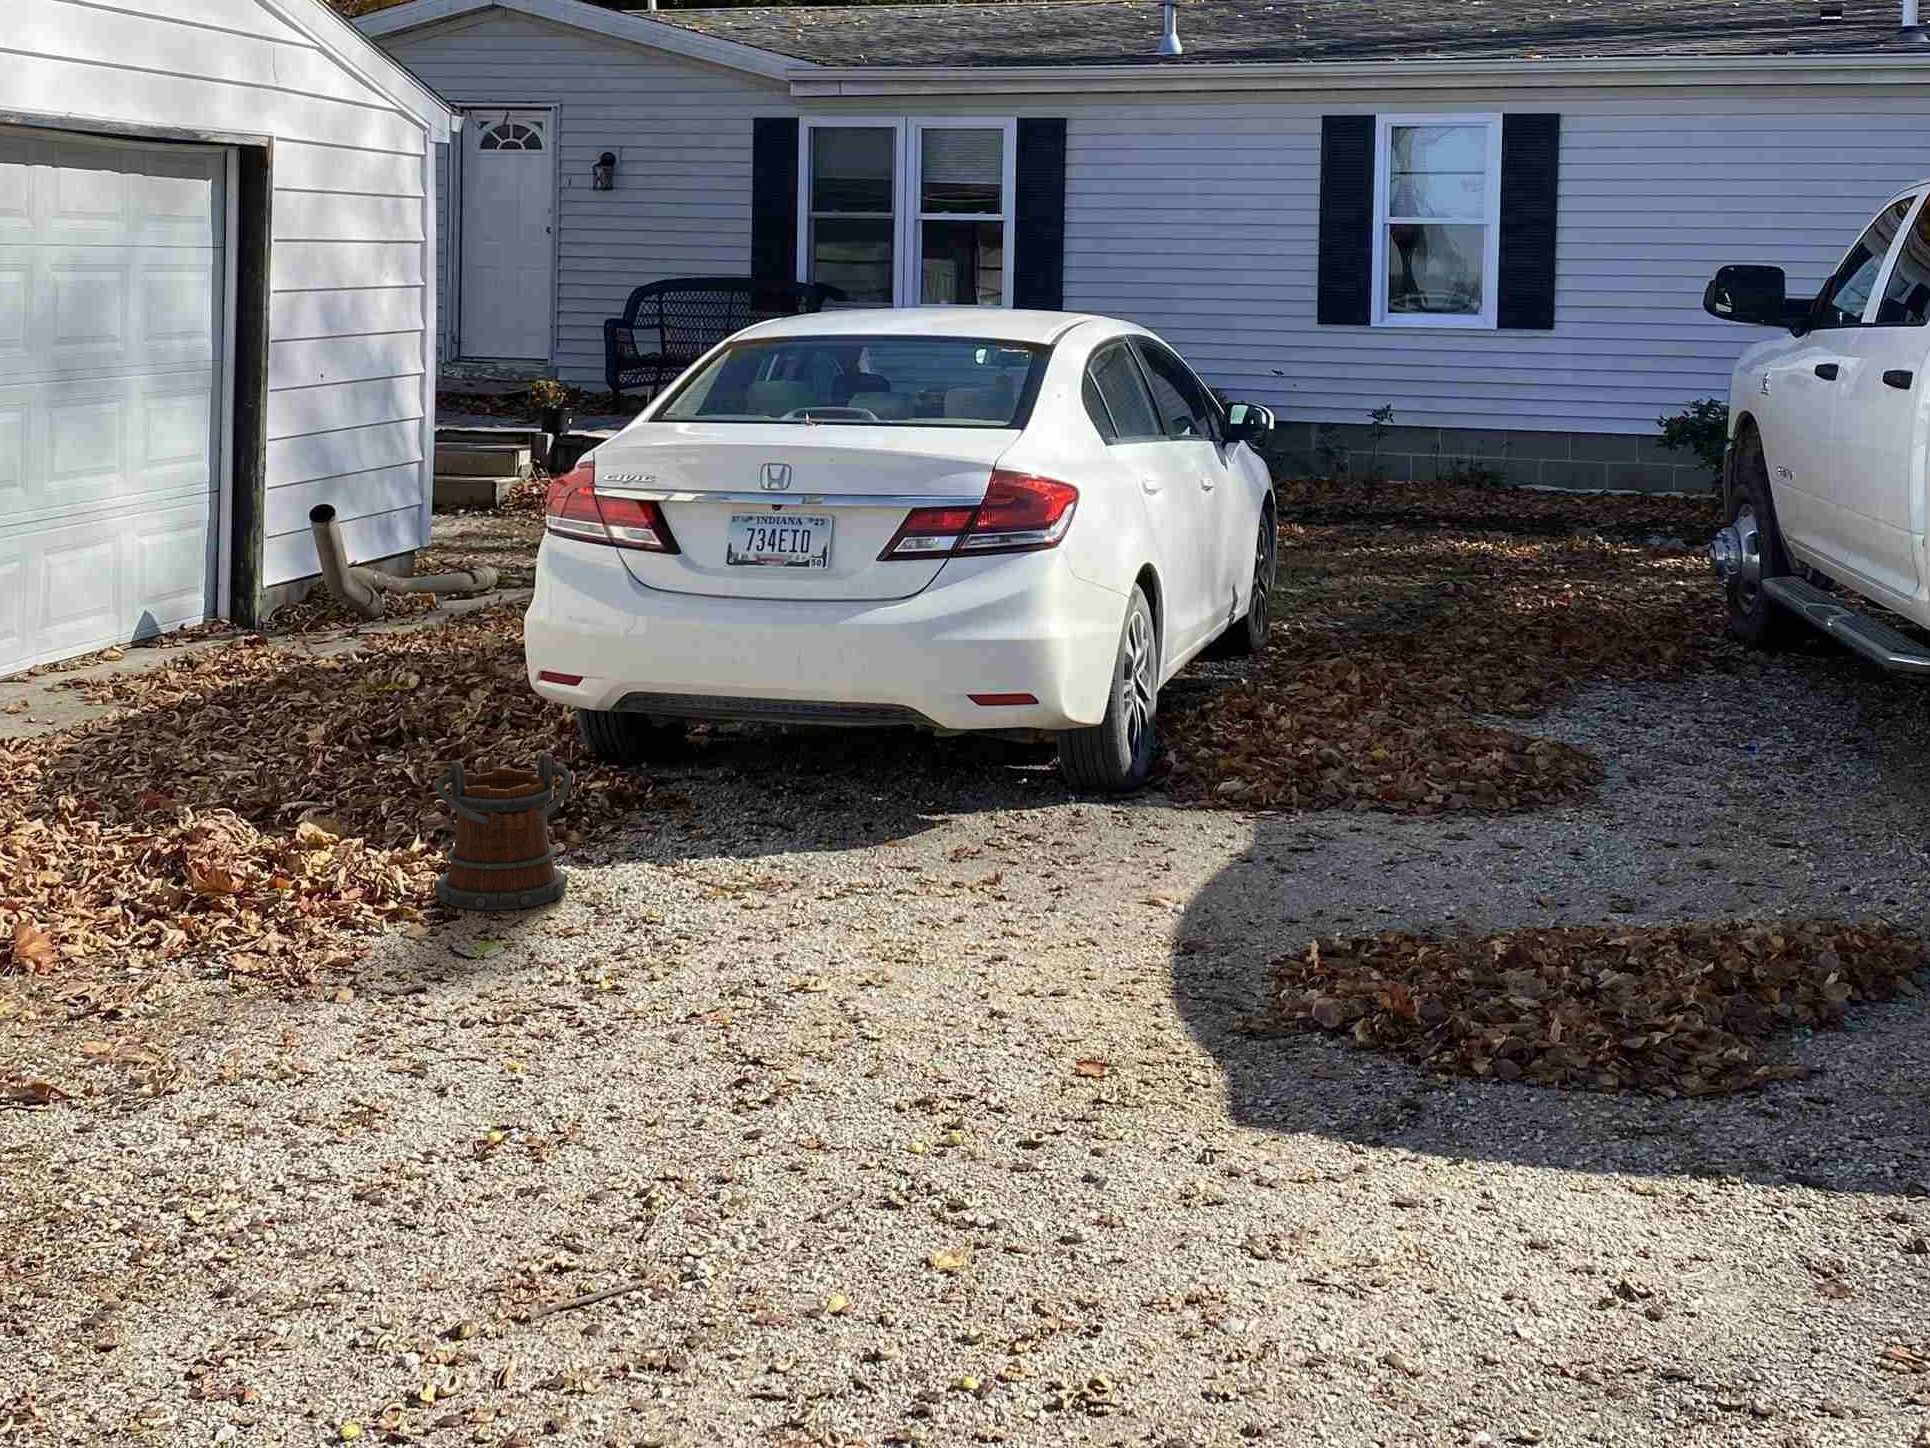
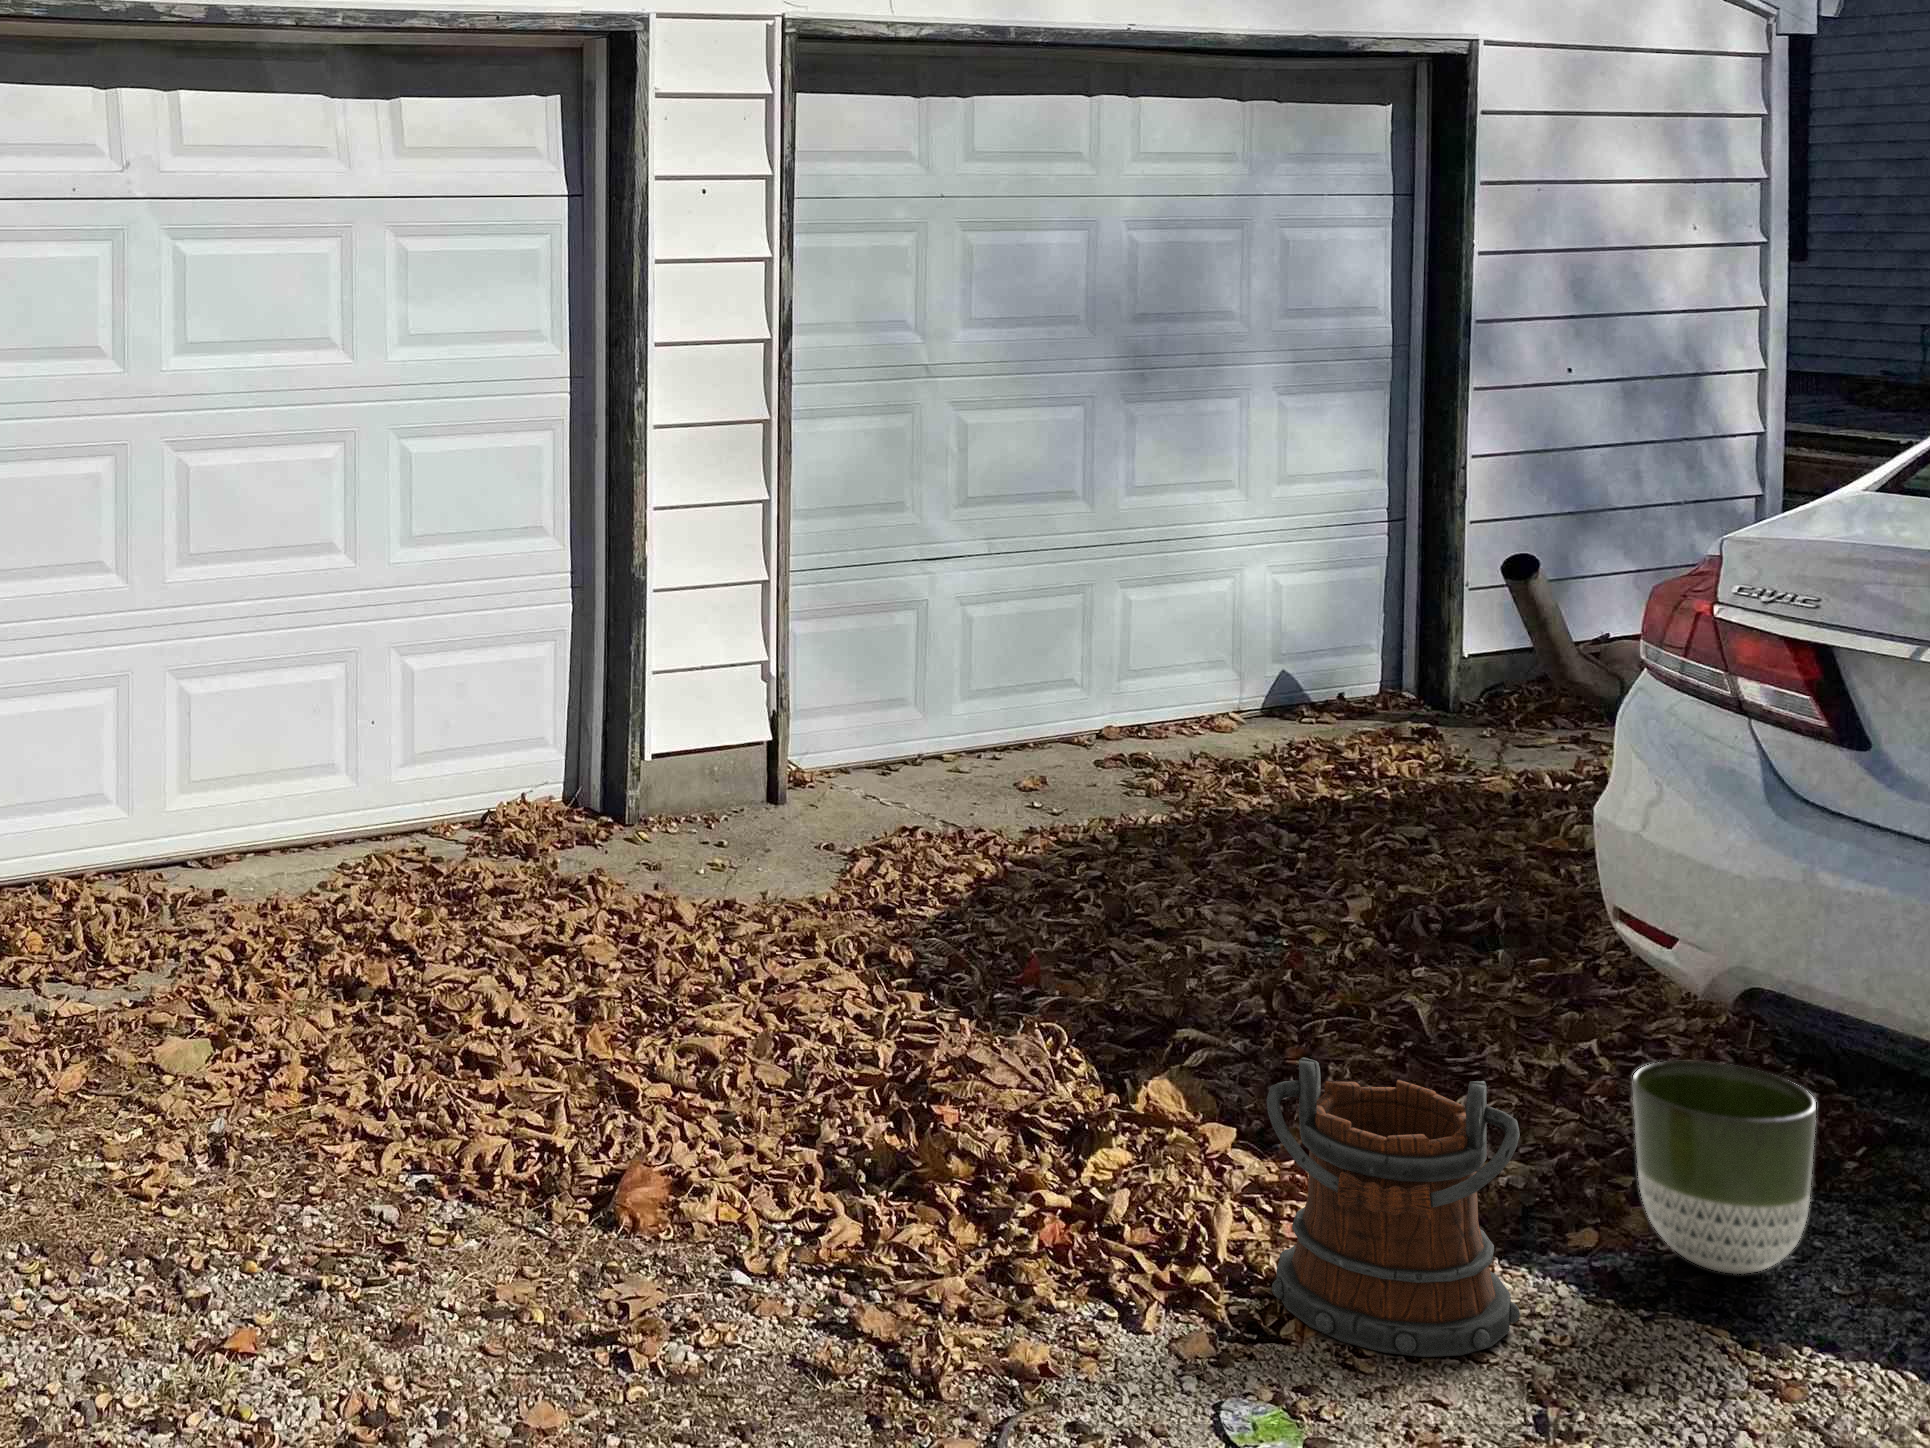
planter: none [592,739,681,848] -> present [1633,1061,1816,1274]

